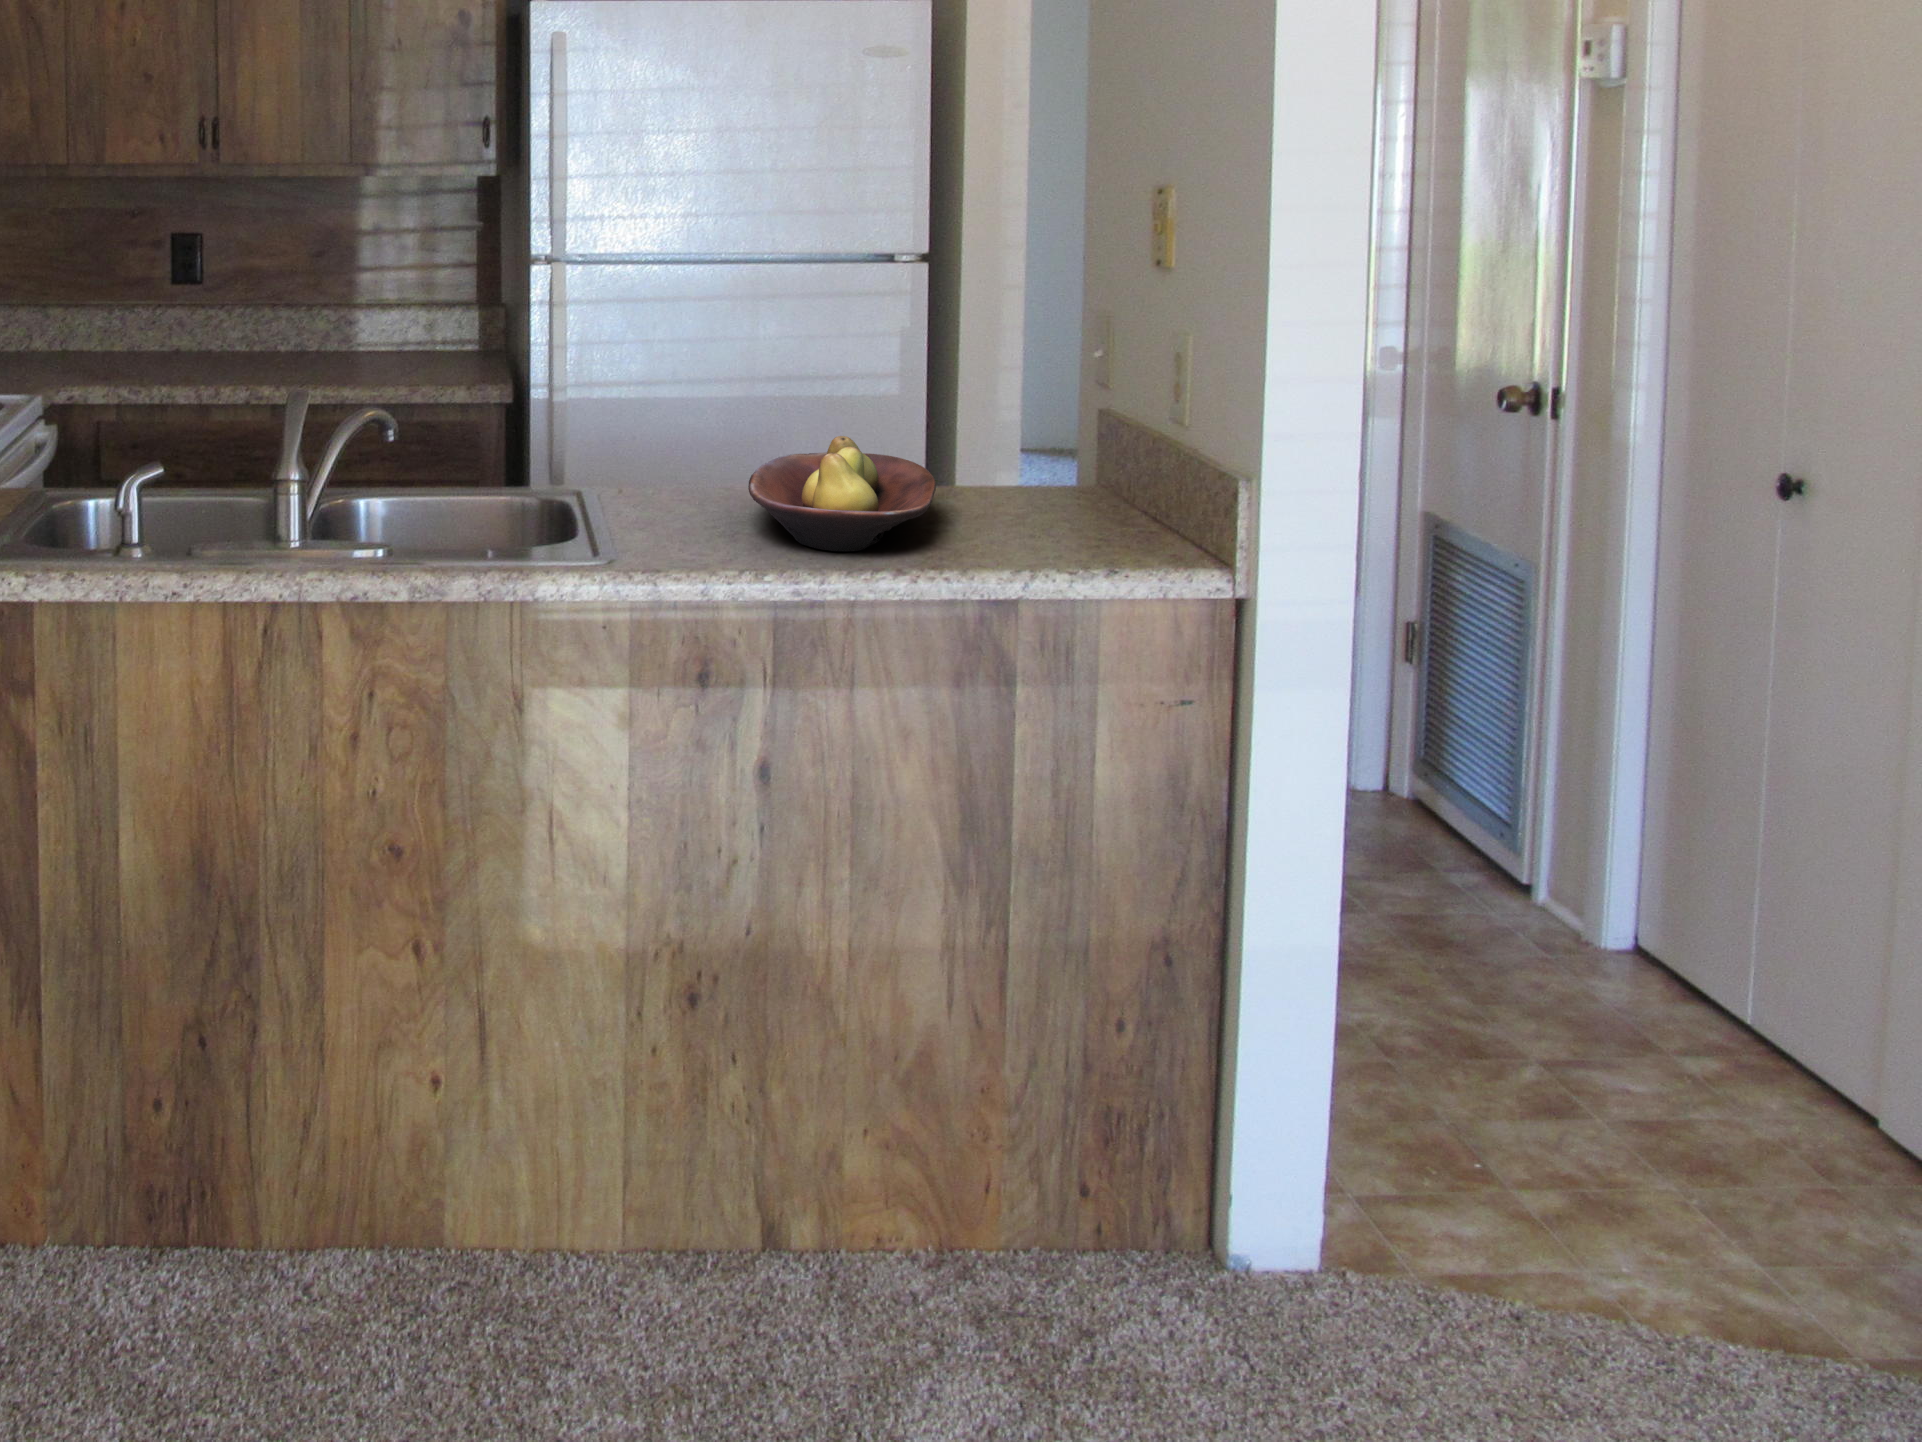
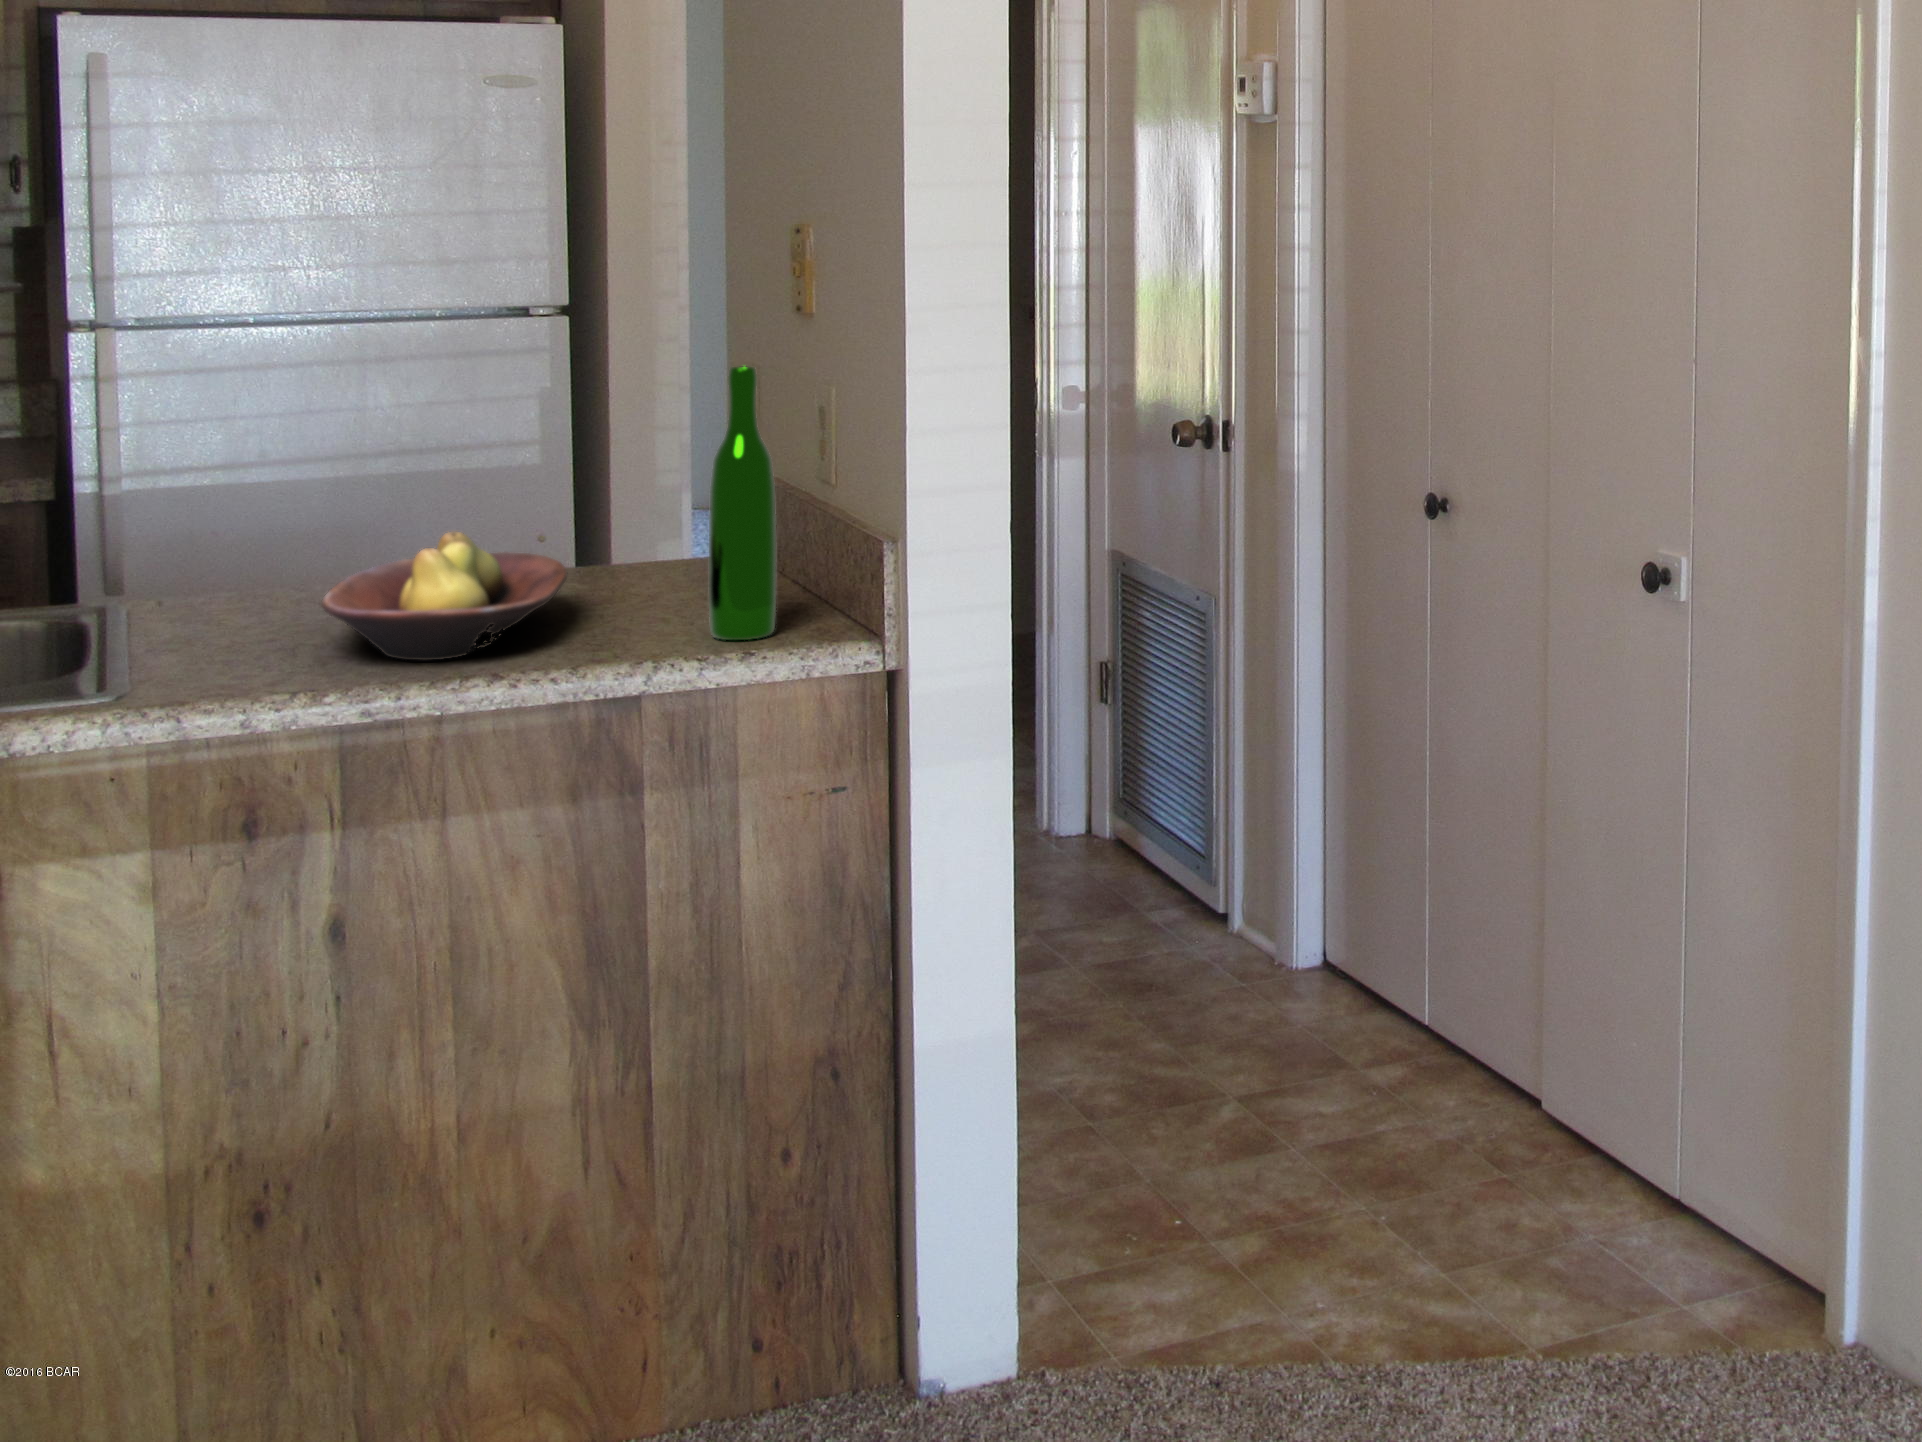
wine bottle: none [1066,307,1130,558] -> present [709,367,776,640]

